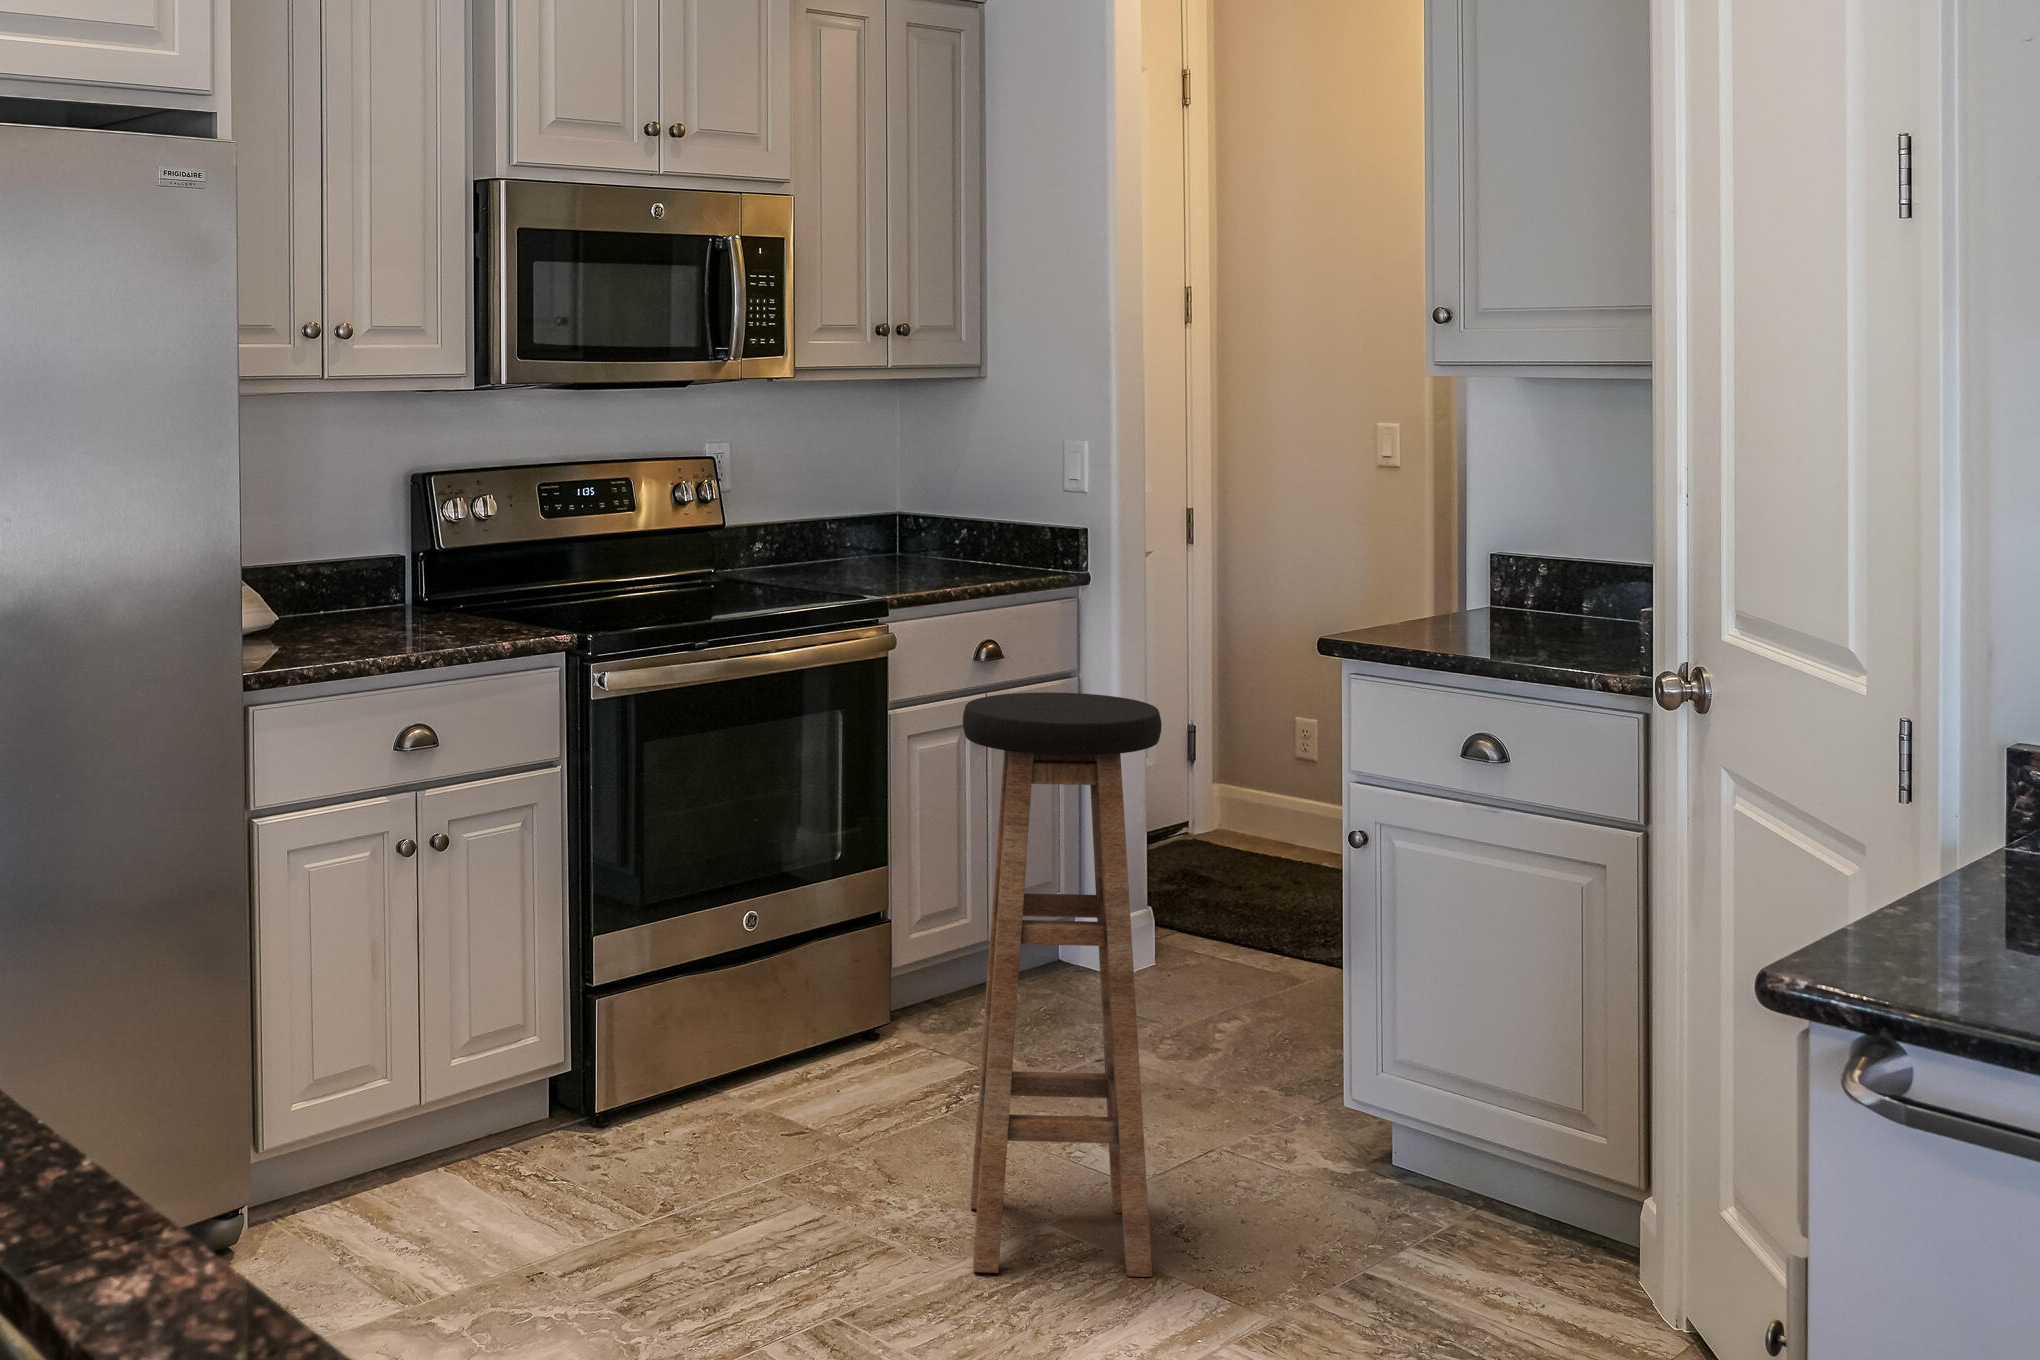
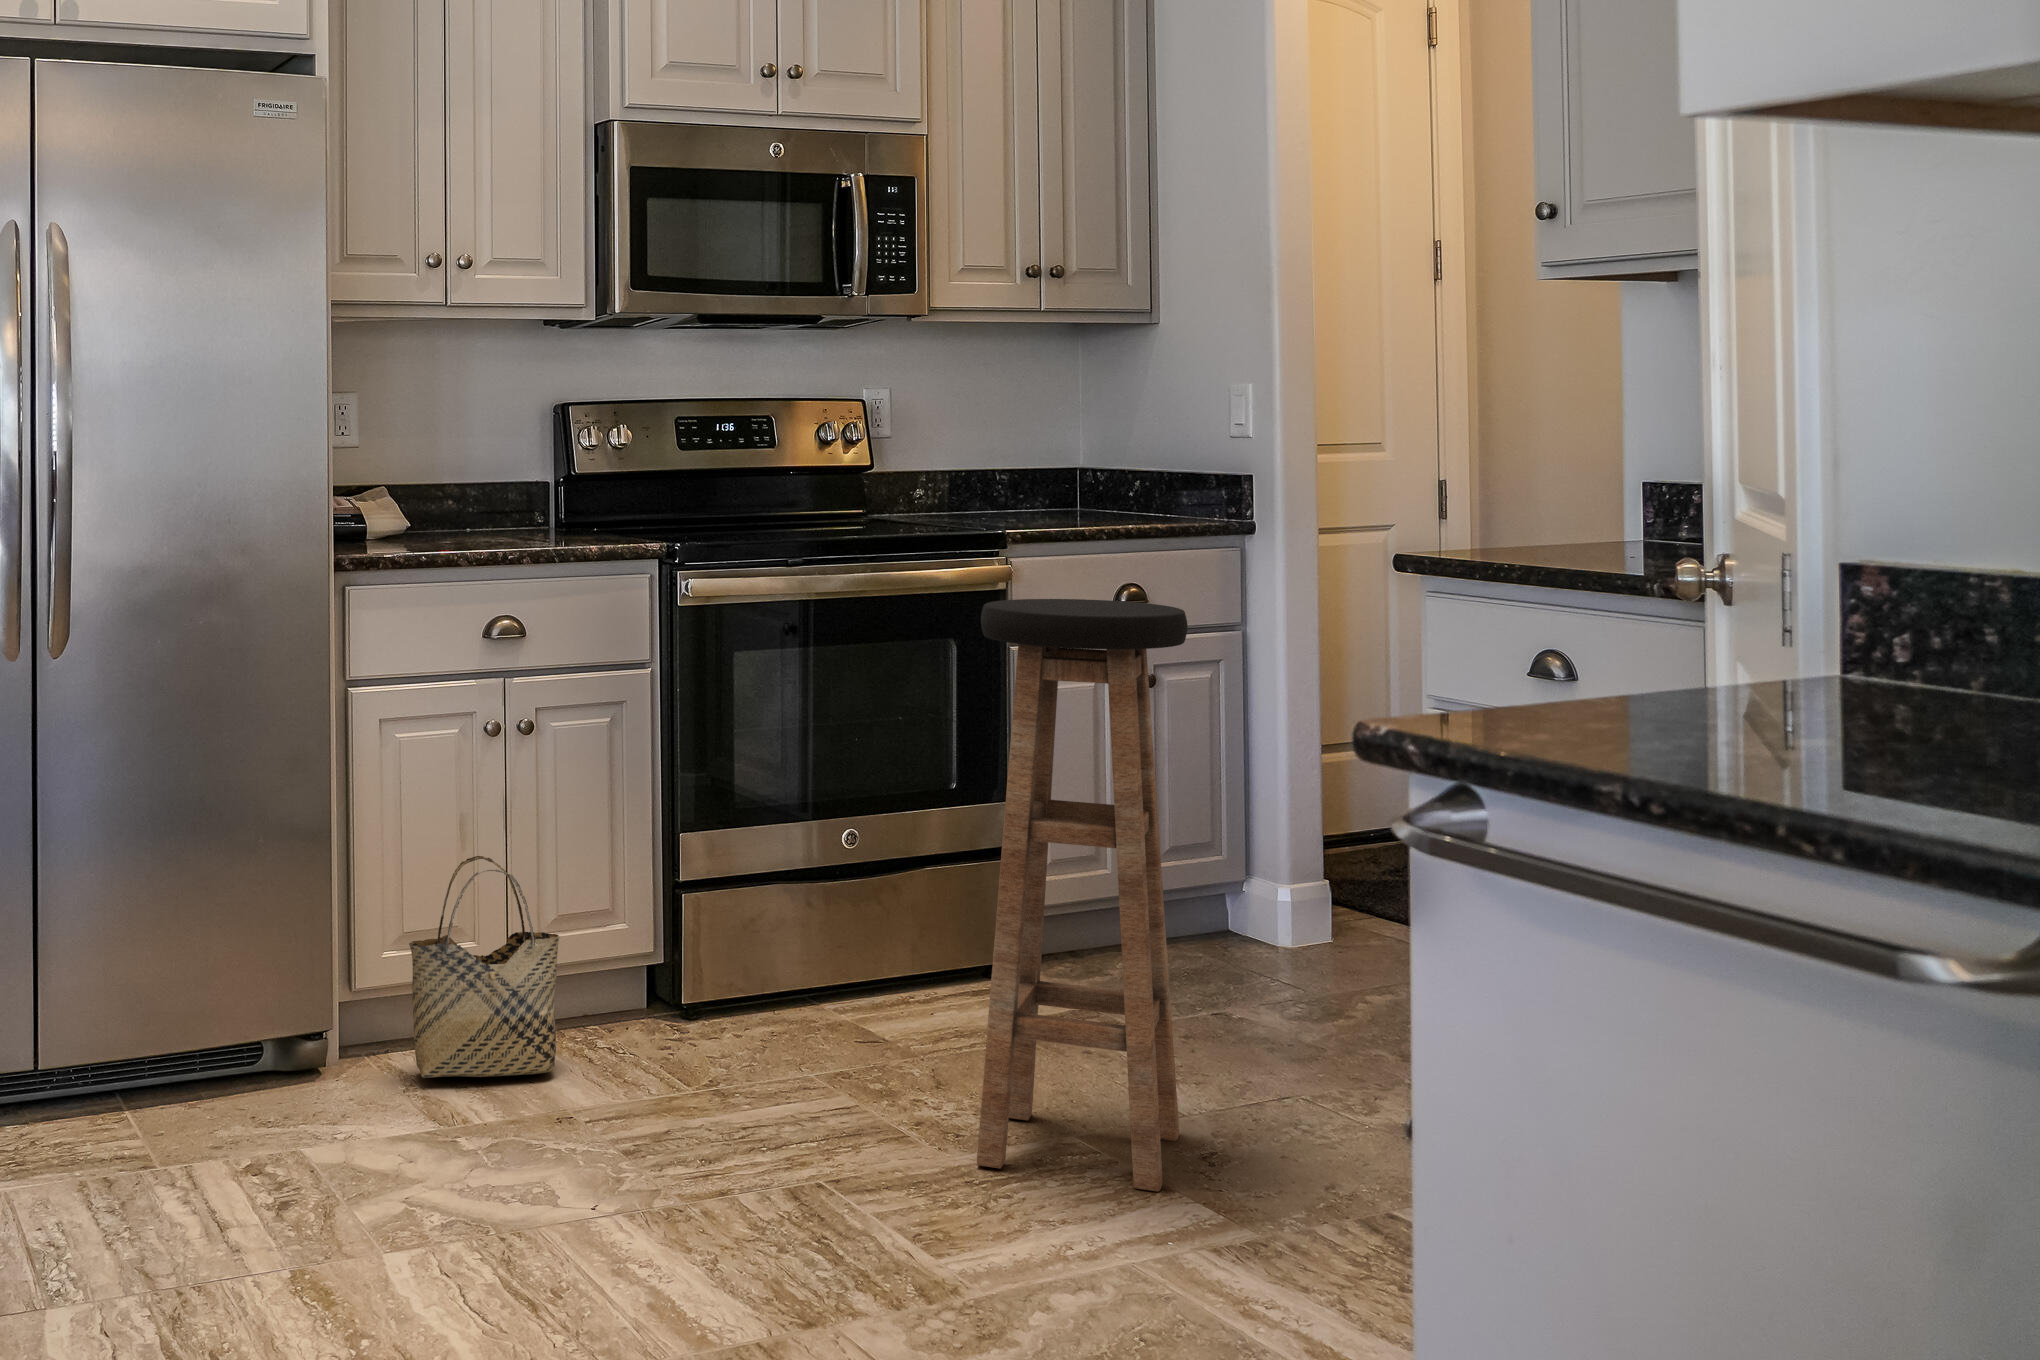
woven basket: none [339,992,499,1247] -> present [409,856,559,1078]

